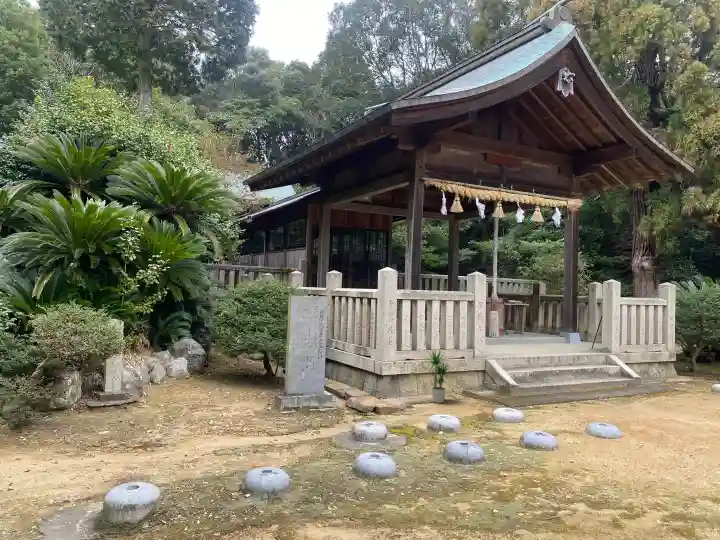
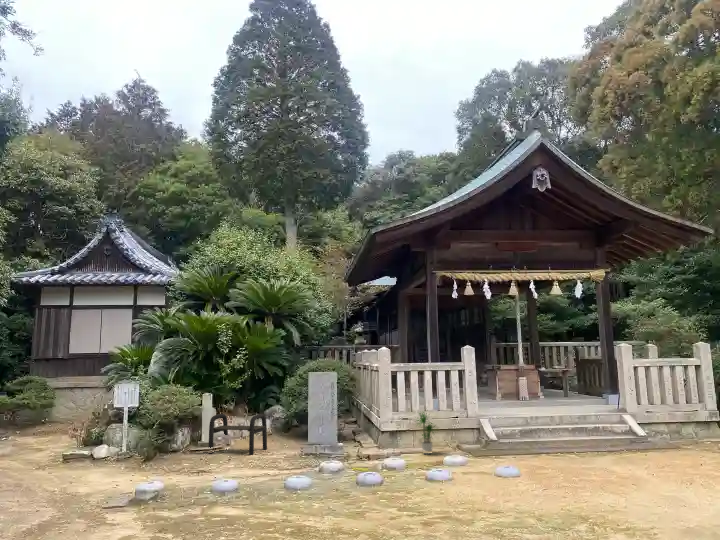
bench: none [119,350,208,410] -> present [209,414,267,455]

